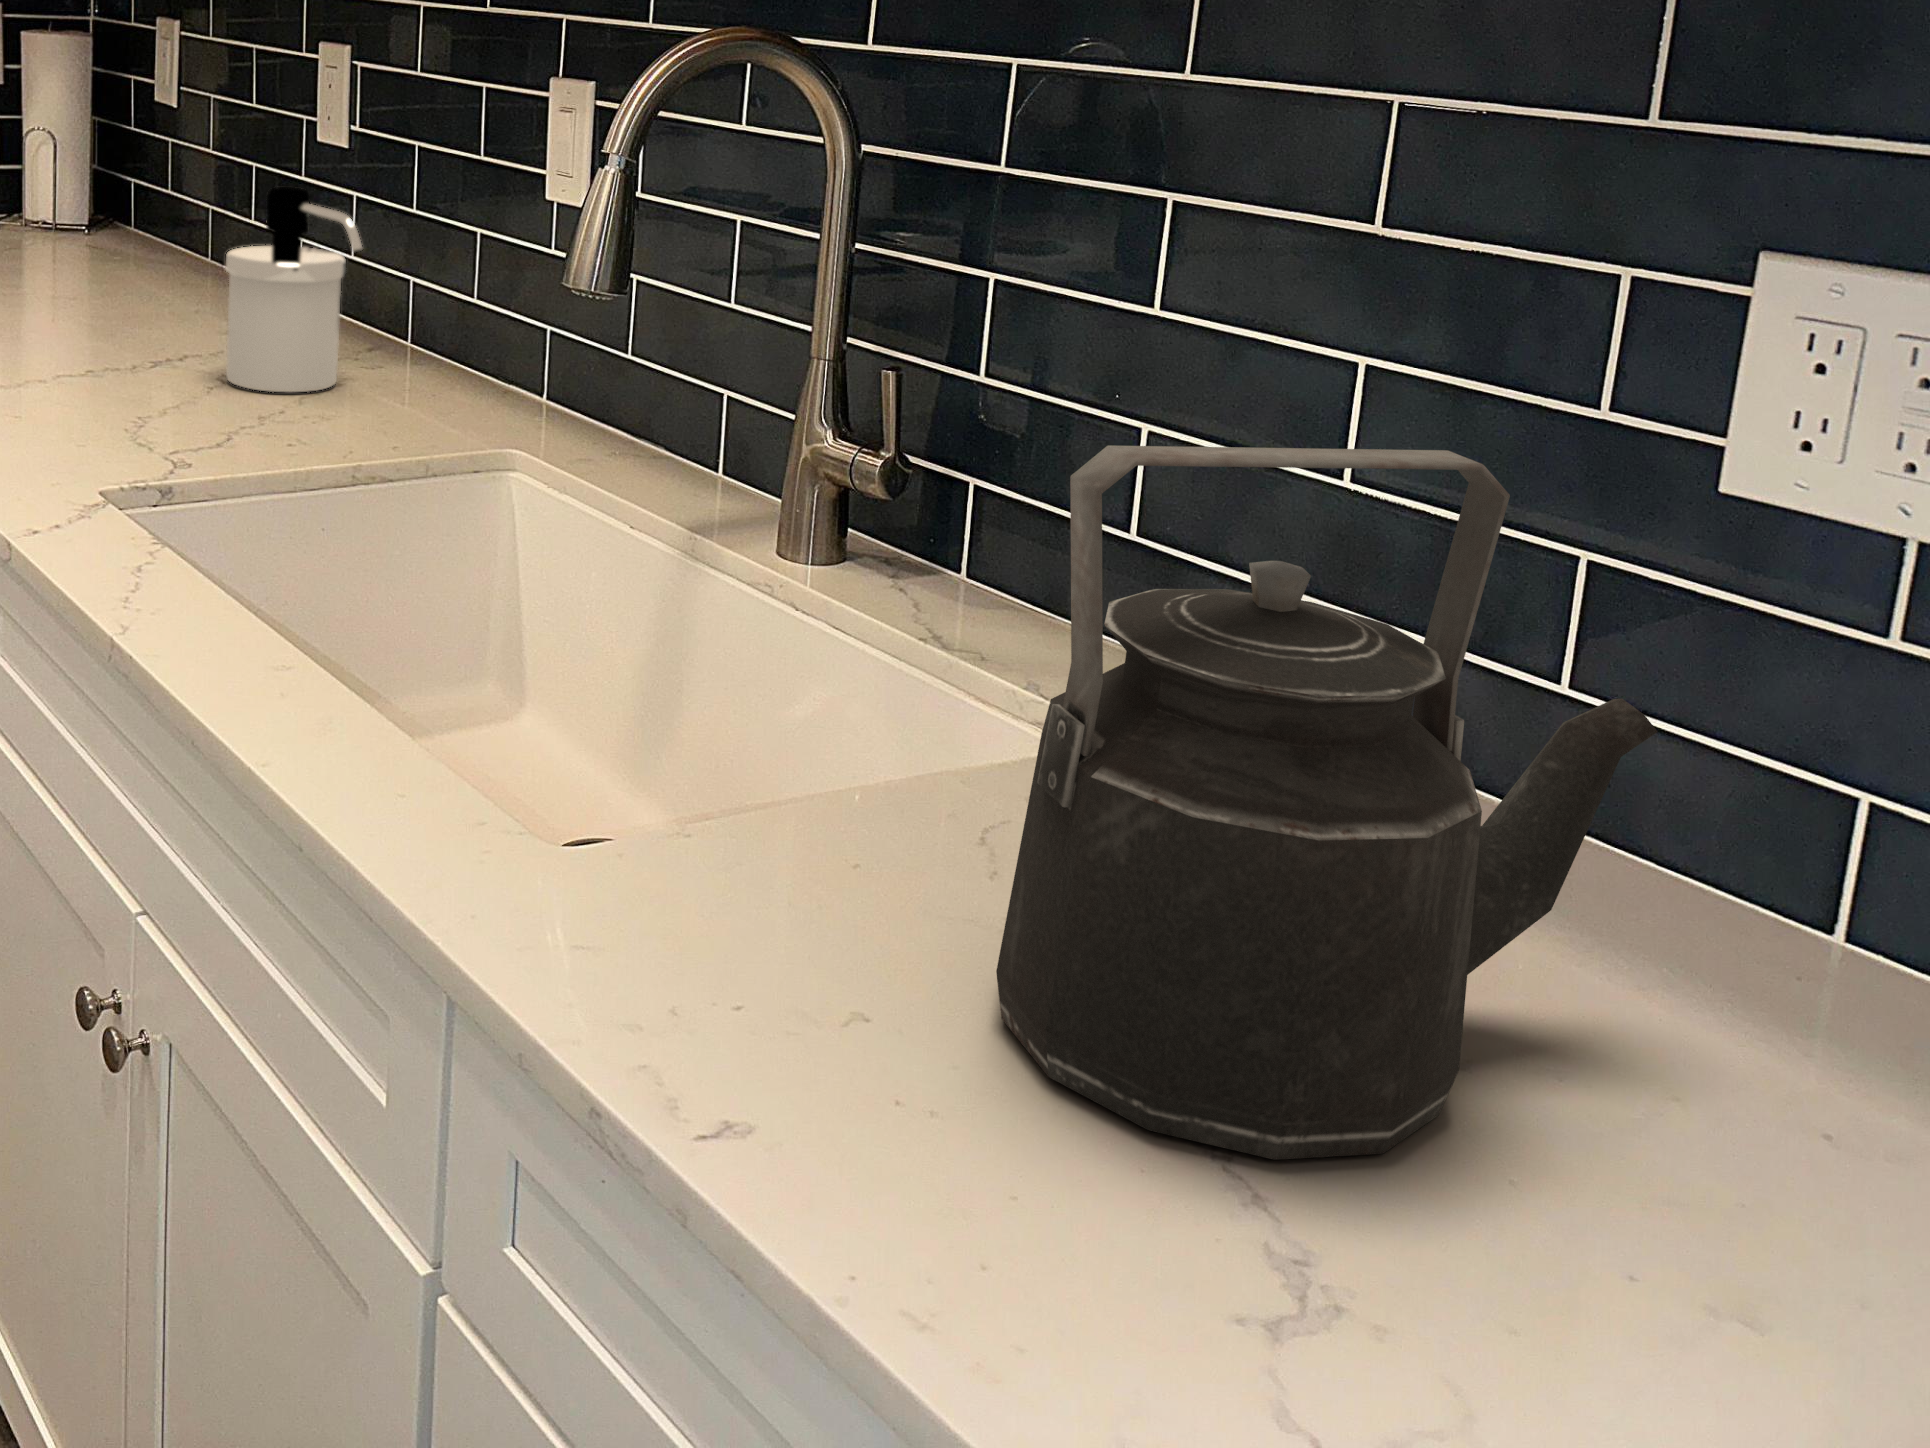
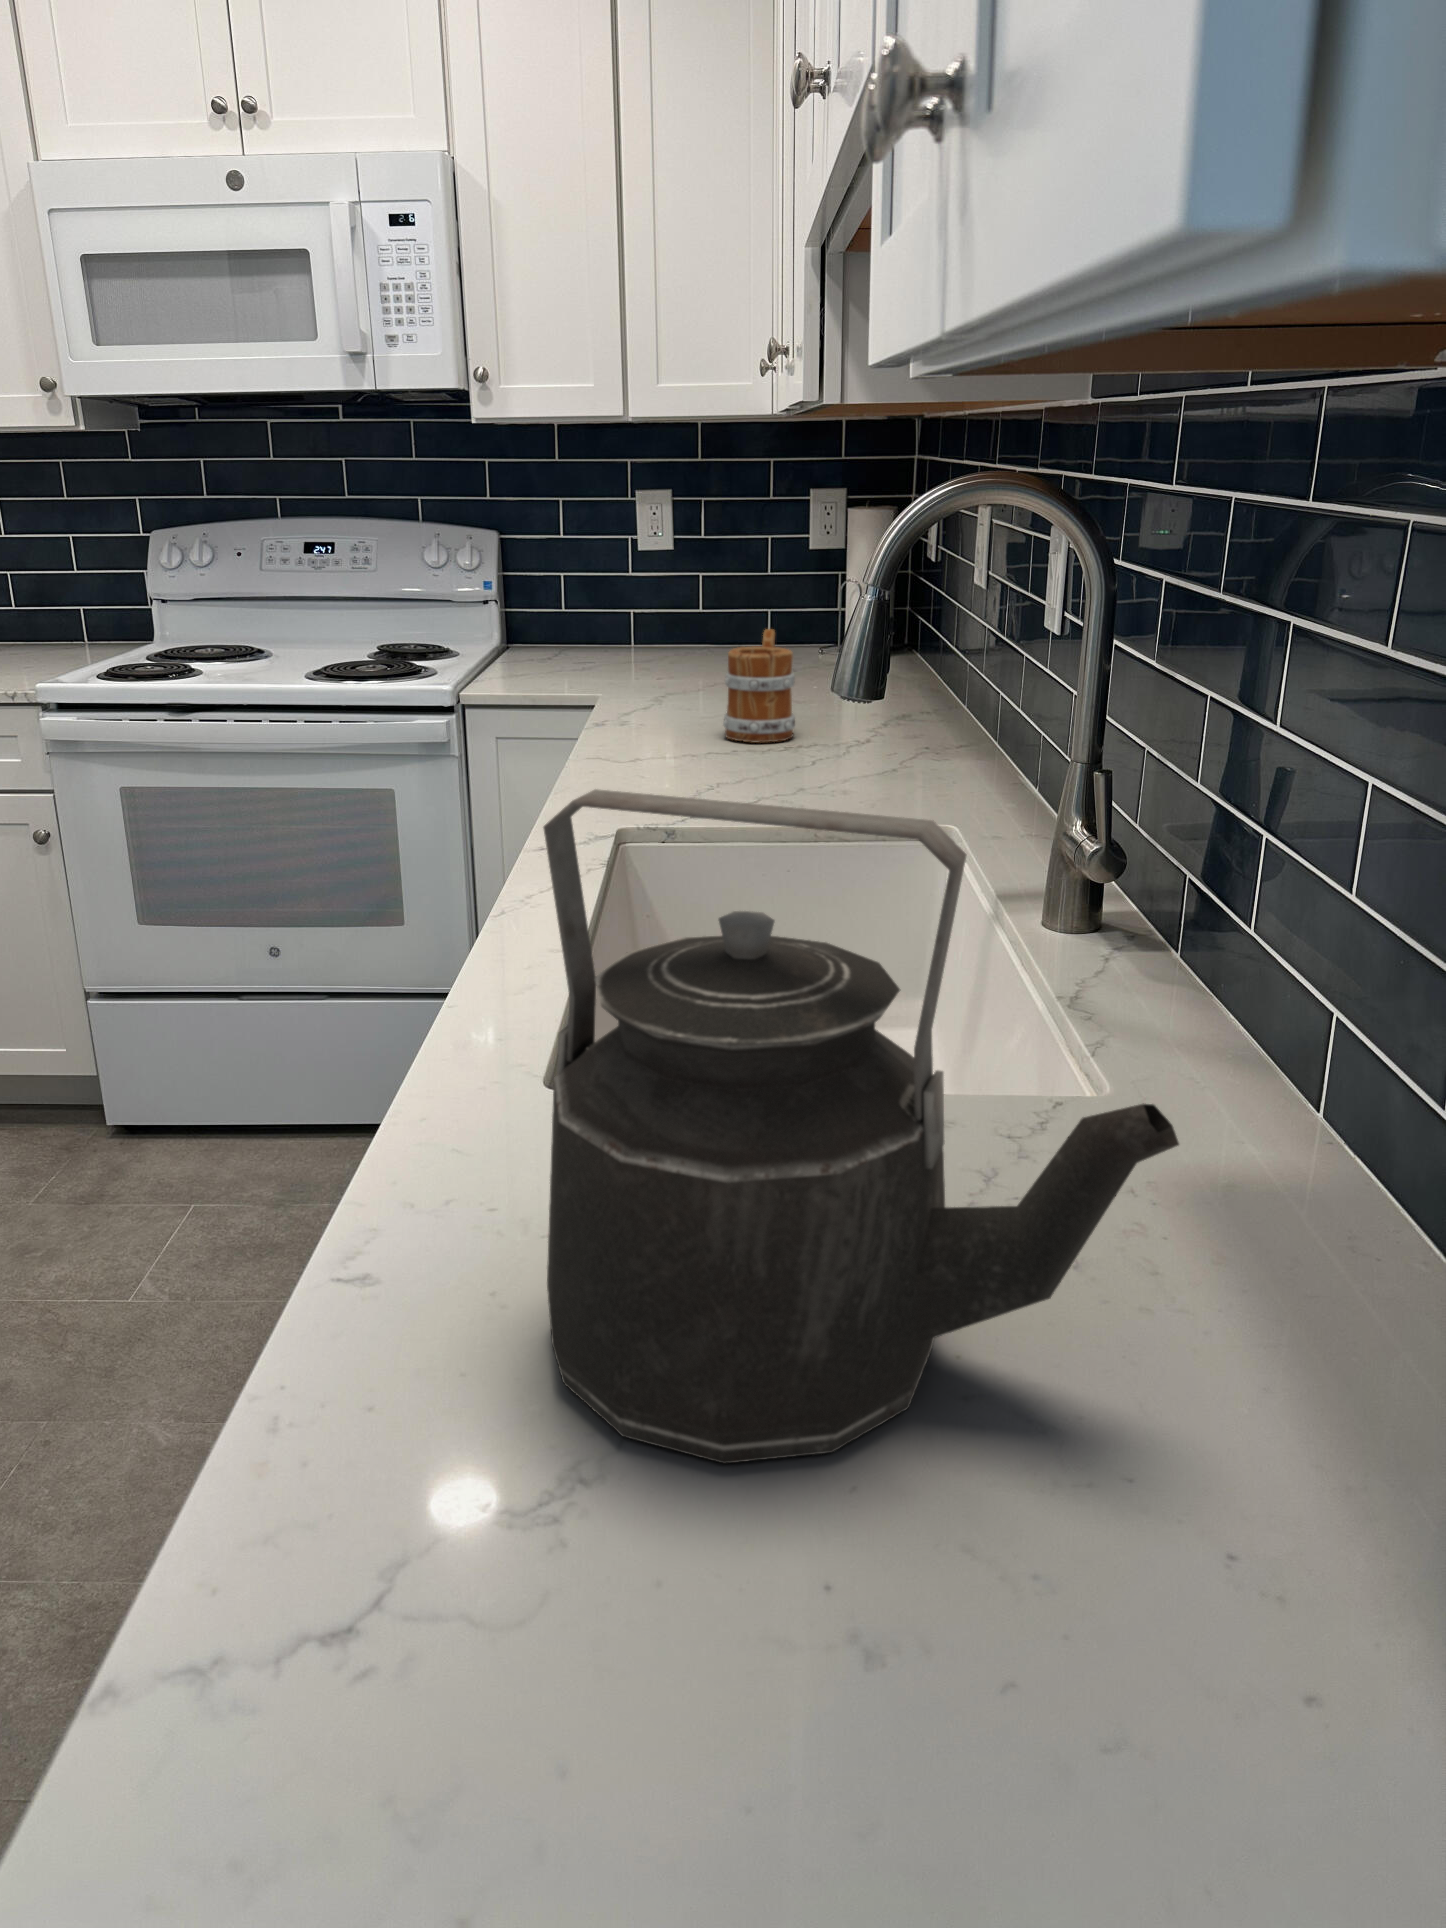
soap dispenser: present [226,187,362,392] -> none [815,612,906,768]
mug: none [50,207,153,365] -> present [723,629,795,742]

